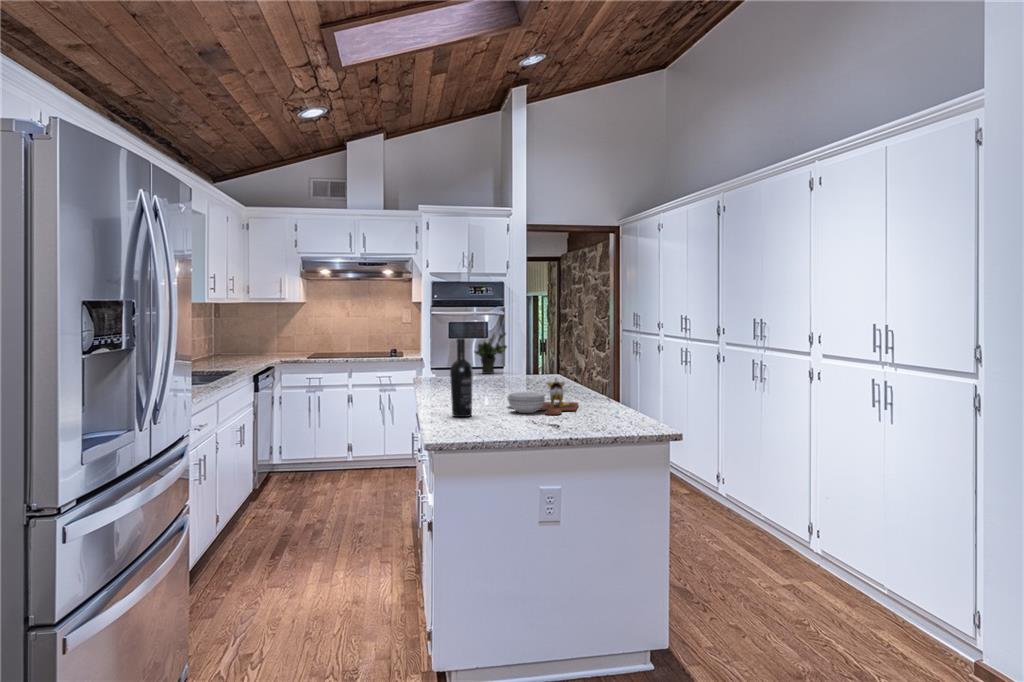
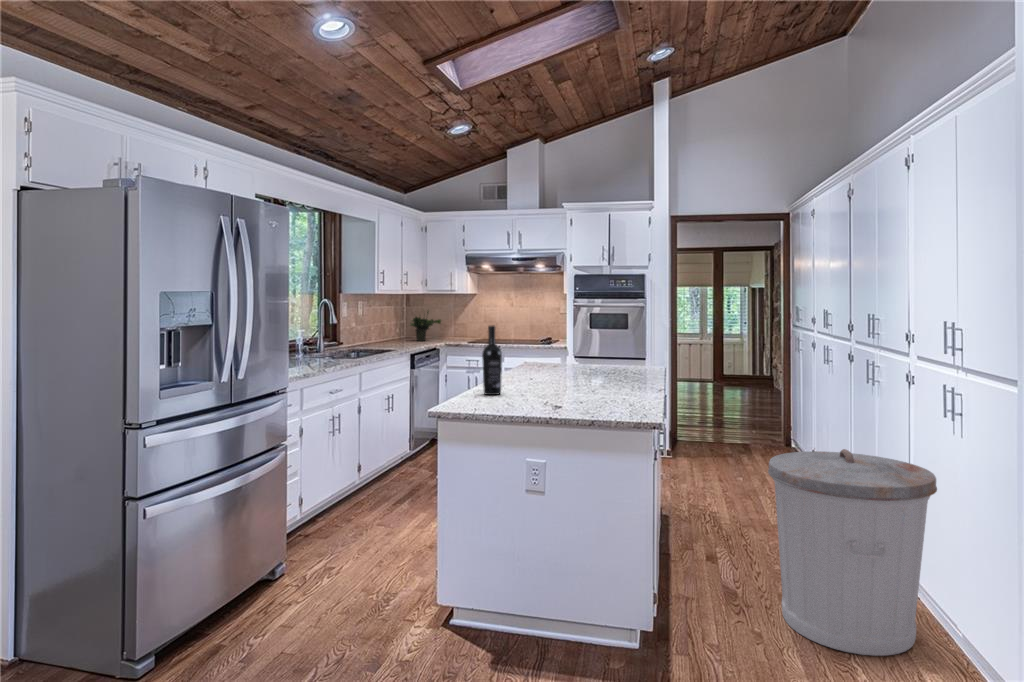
potted plant: present [475,333,507,374] -> present [410,312,441,341]
cutting board: present [507,378,578,415] -> none [538,364,617,398]
trash can: none [721,445,869,630] -> present [768,449,937,656]

